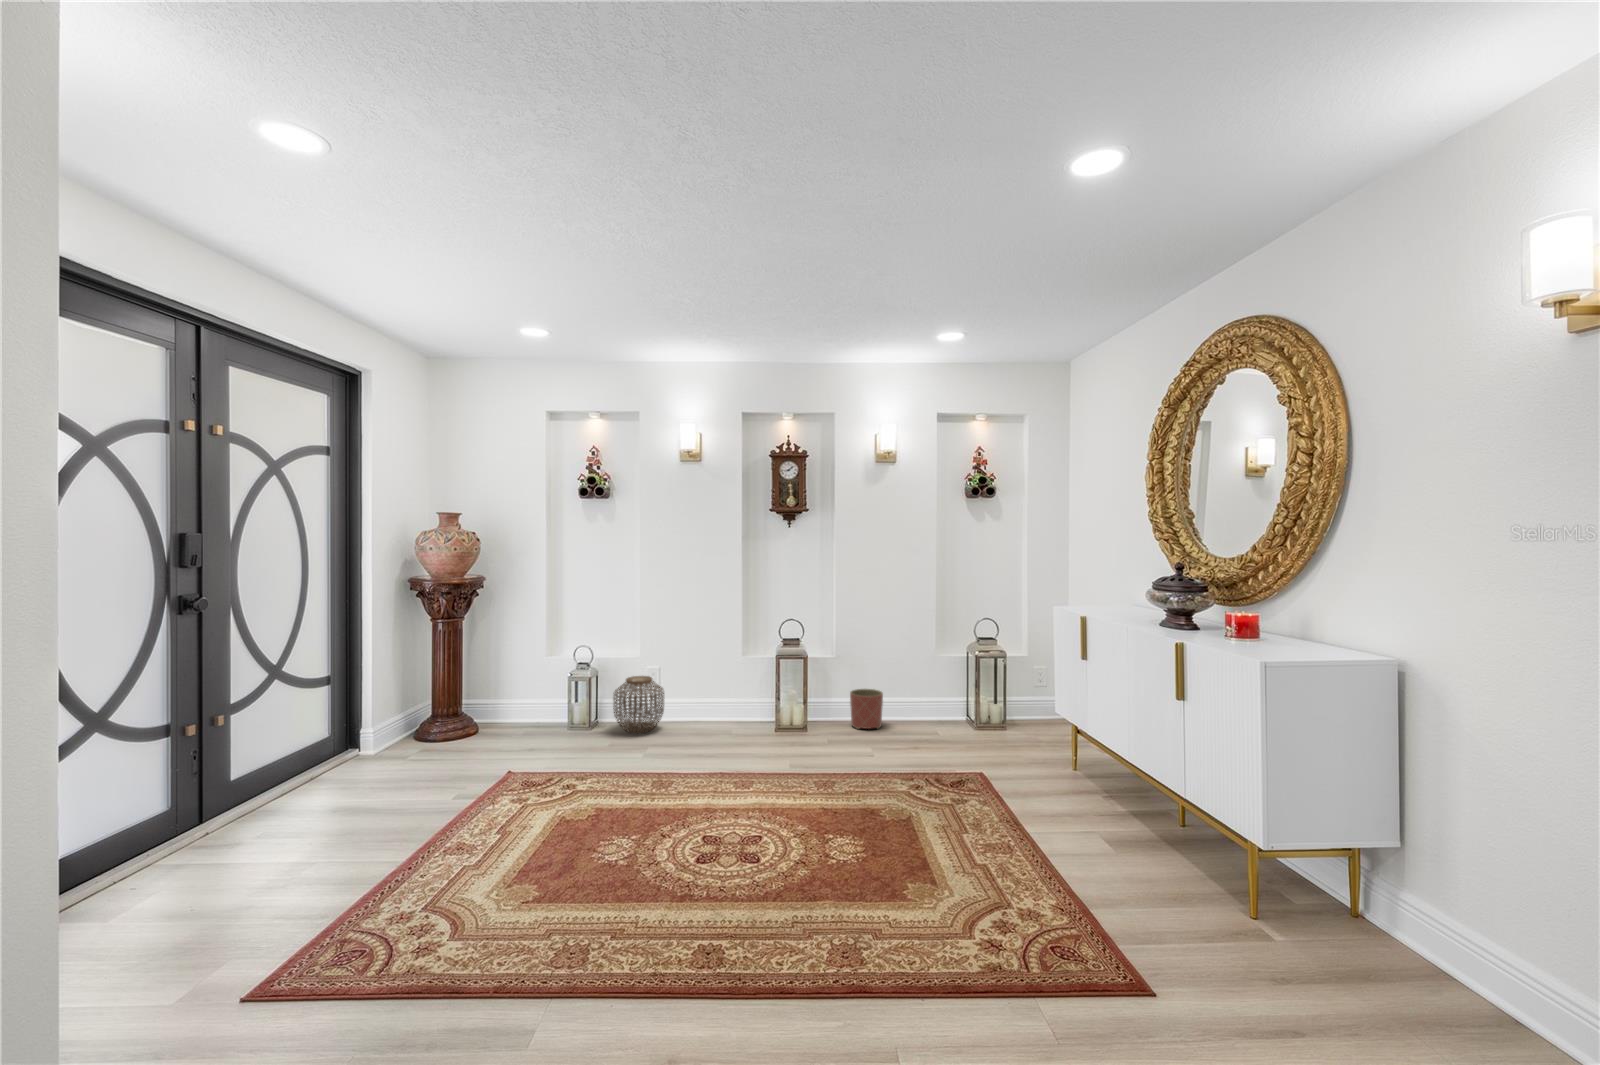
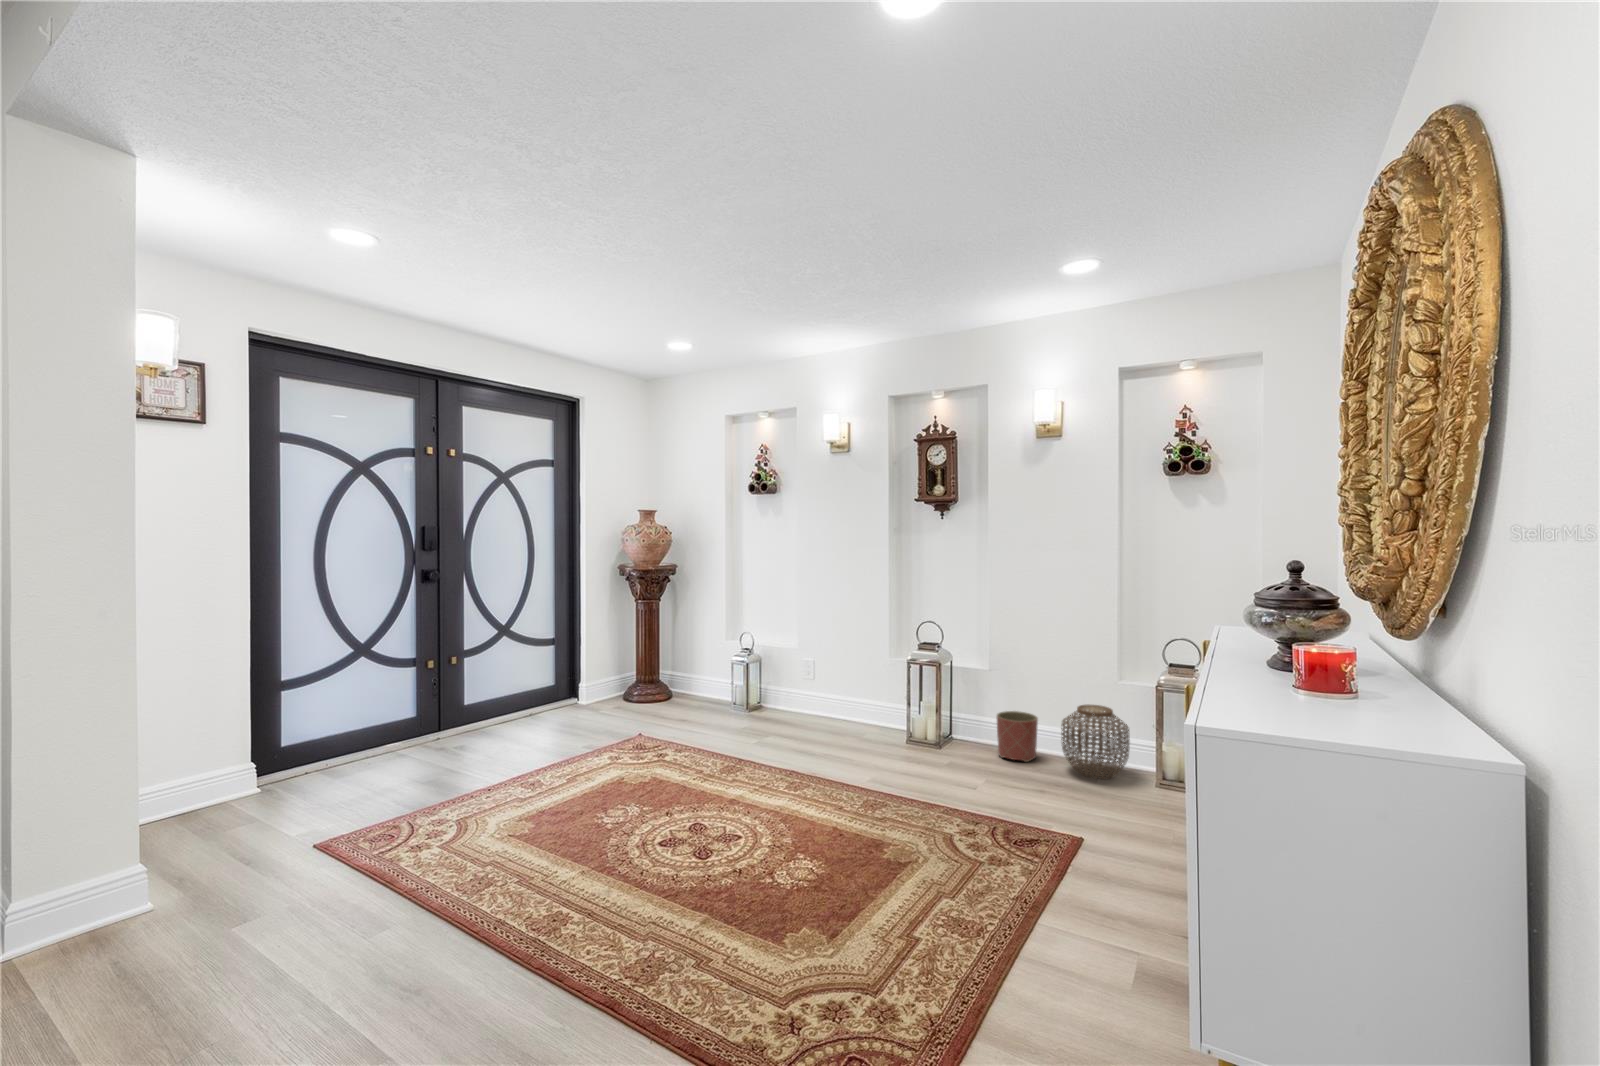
woven basket: present [613,676,664,733] -> present [1061,705,1130,779]

